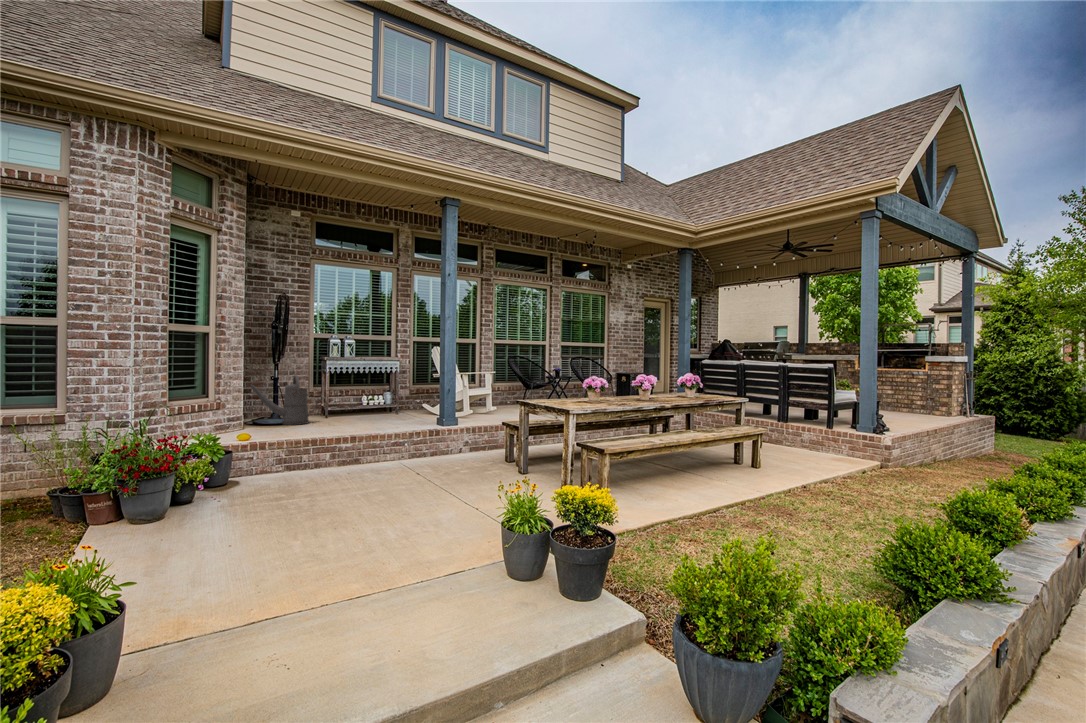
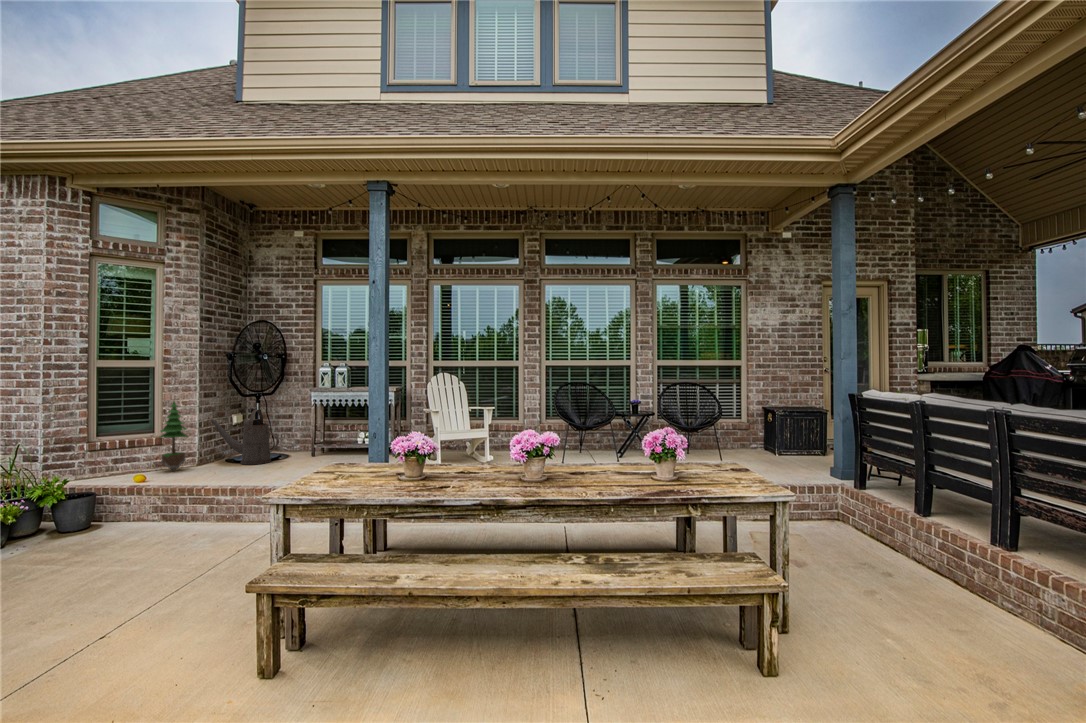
potted tree: none [224,366,252,432] -> present [160,402,187,470]

